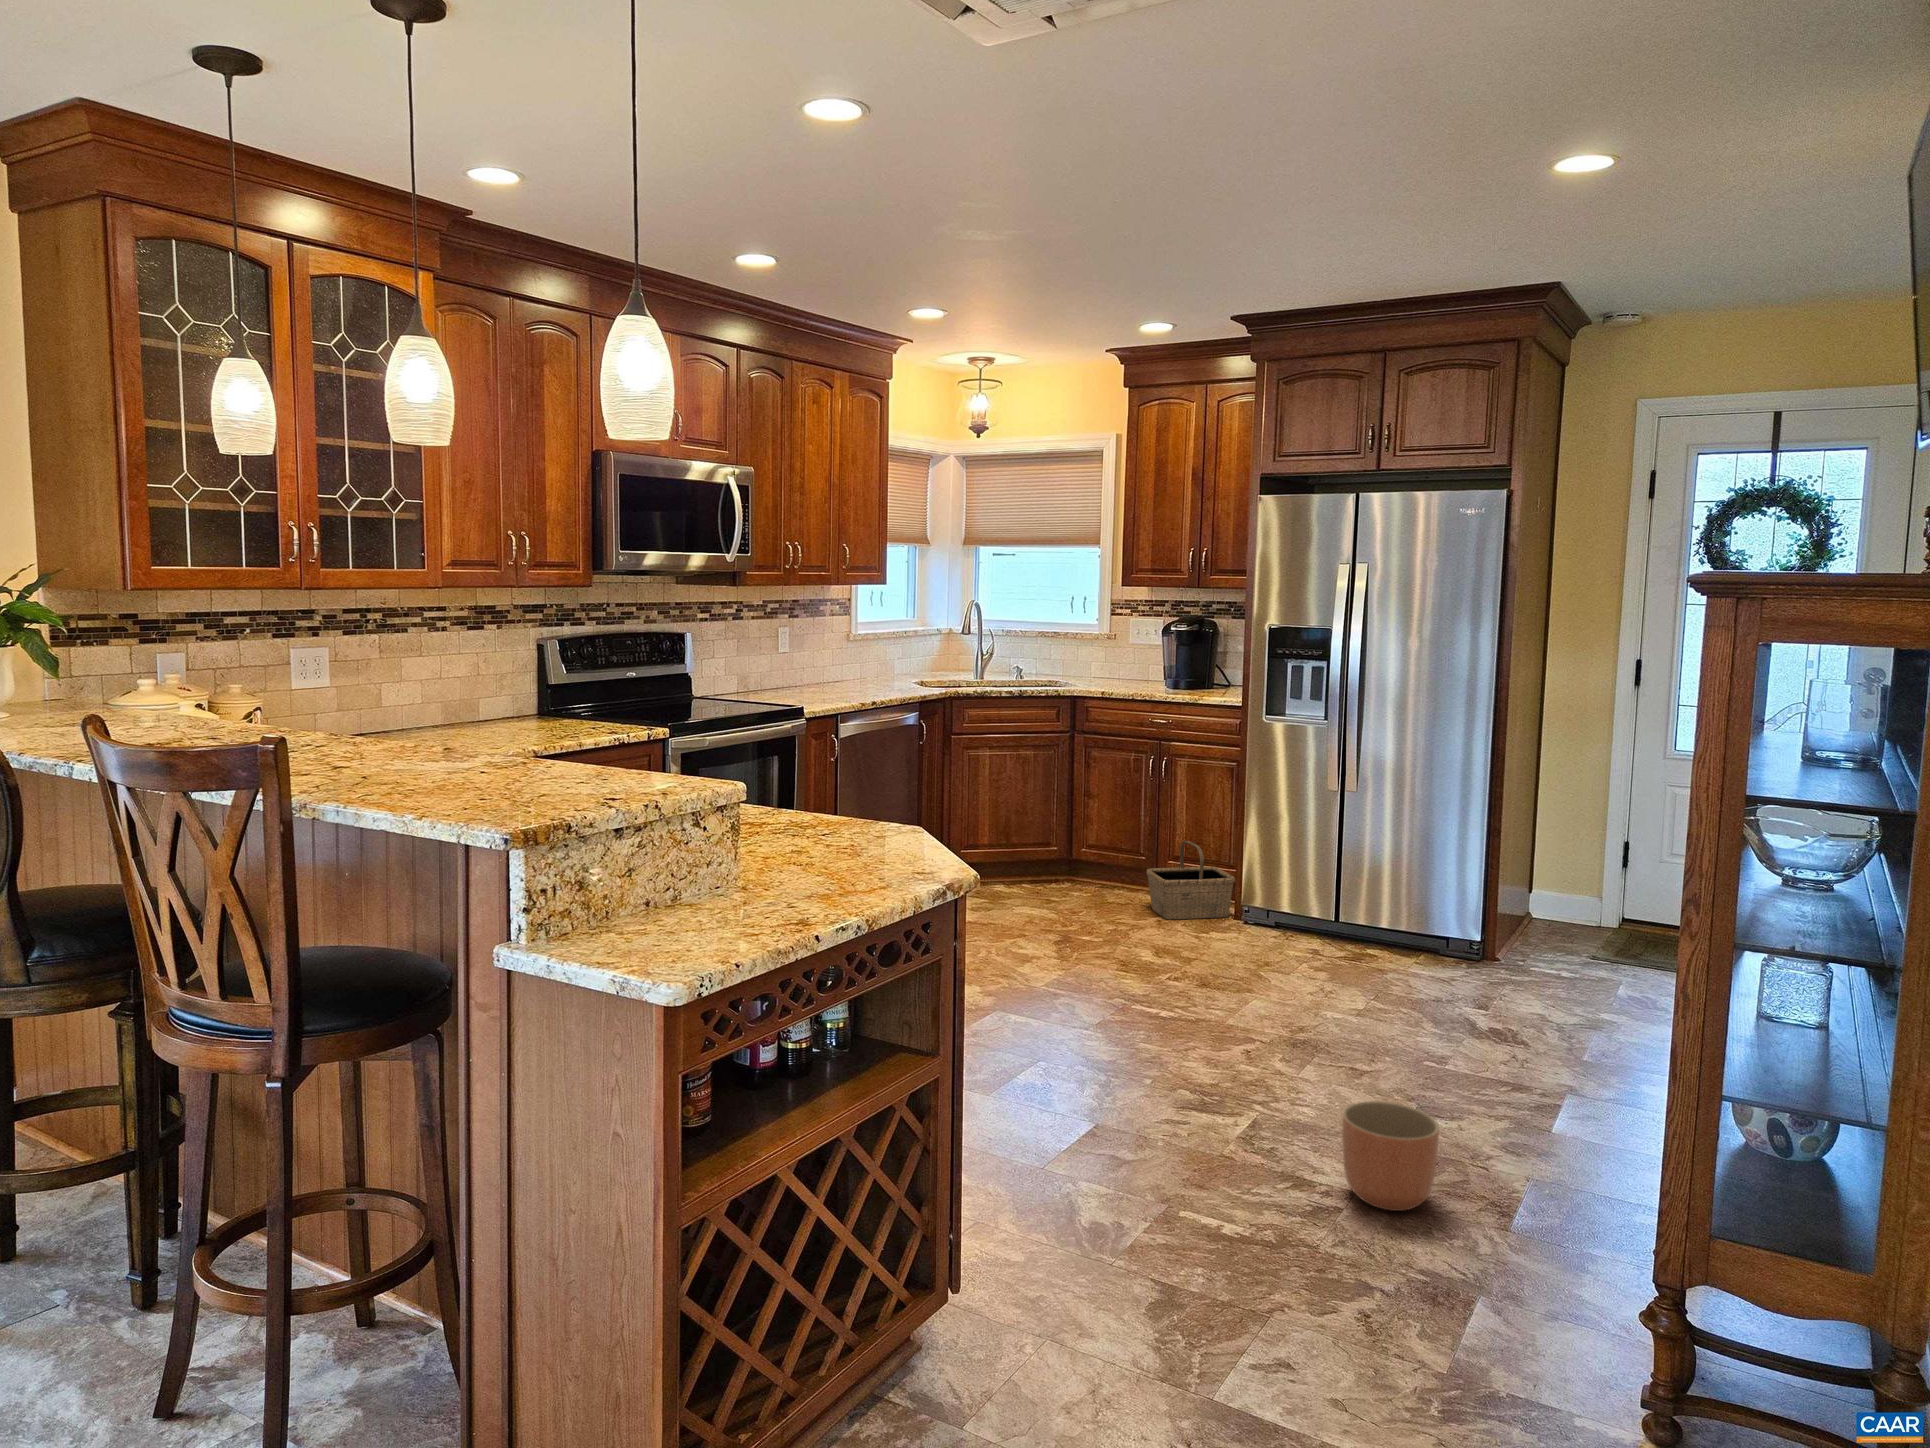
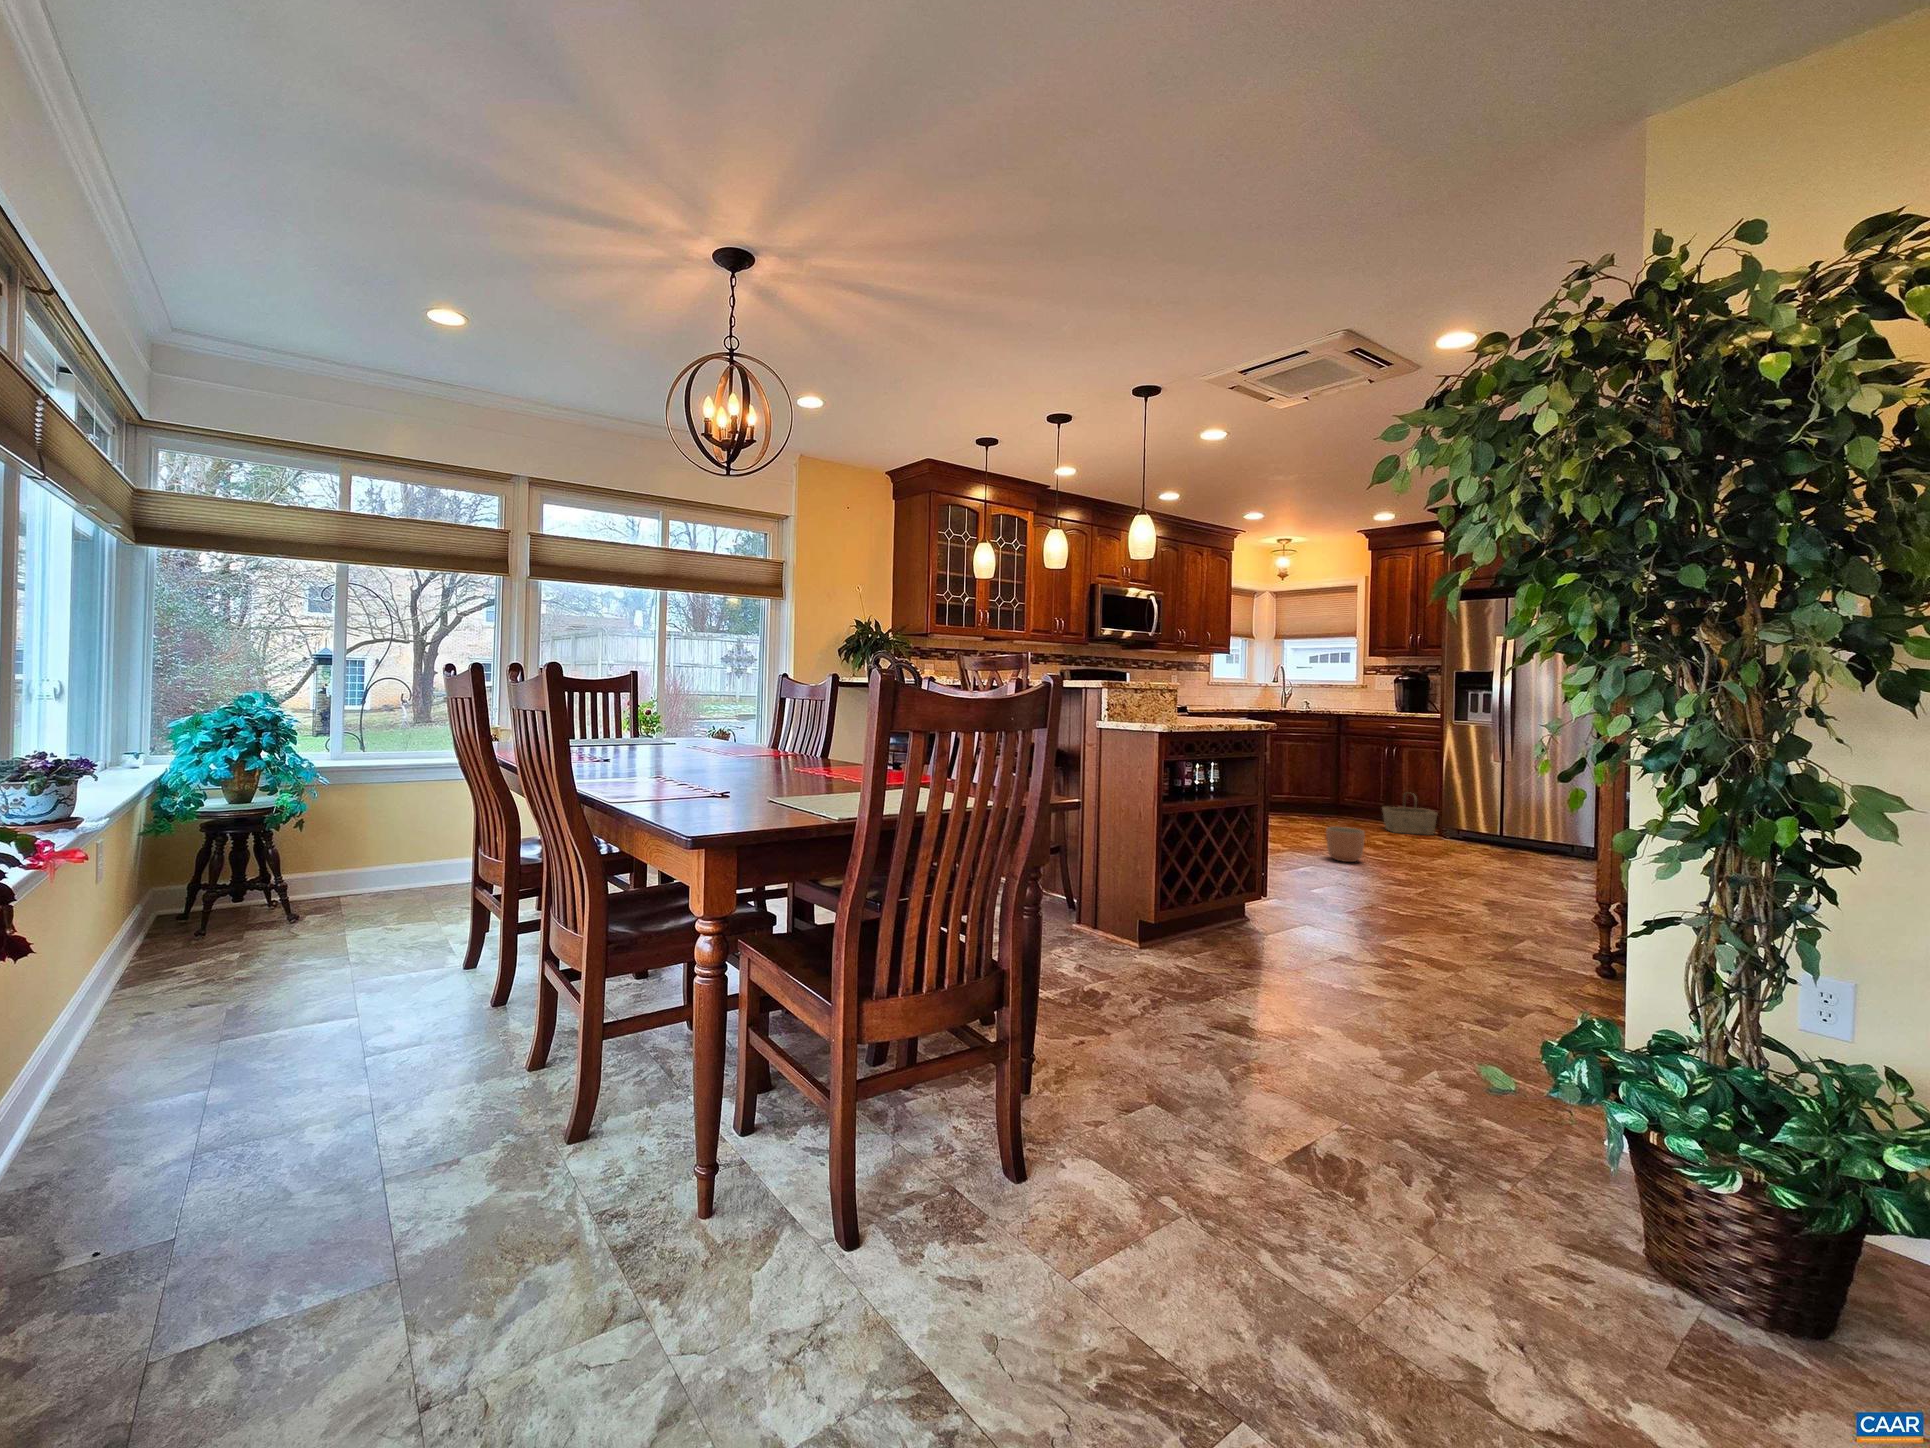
planter: present [1342,1101,1439,1211] -> present [1327,827,1365,862]

